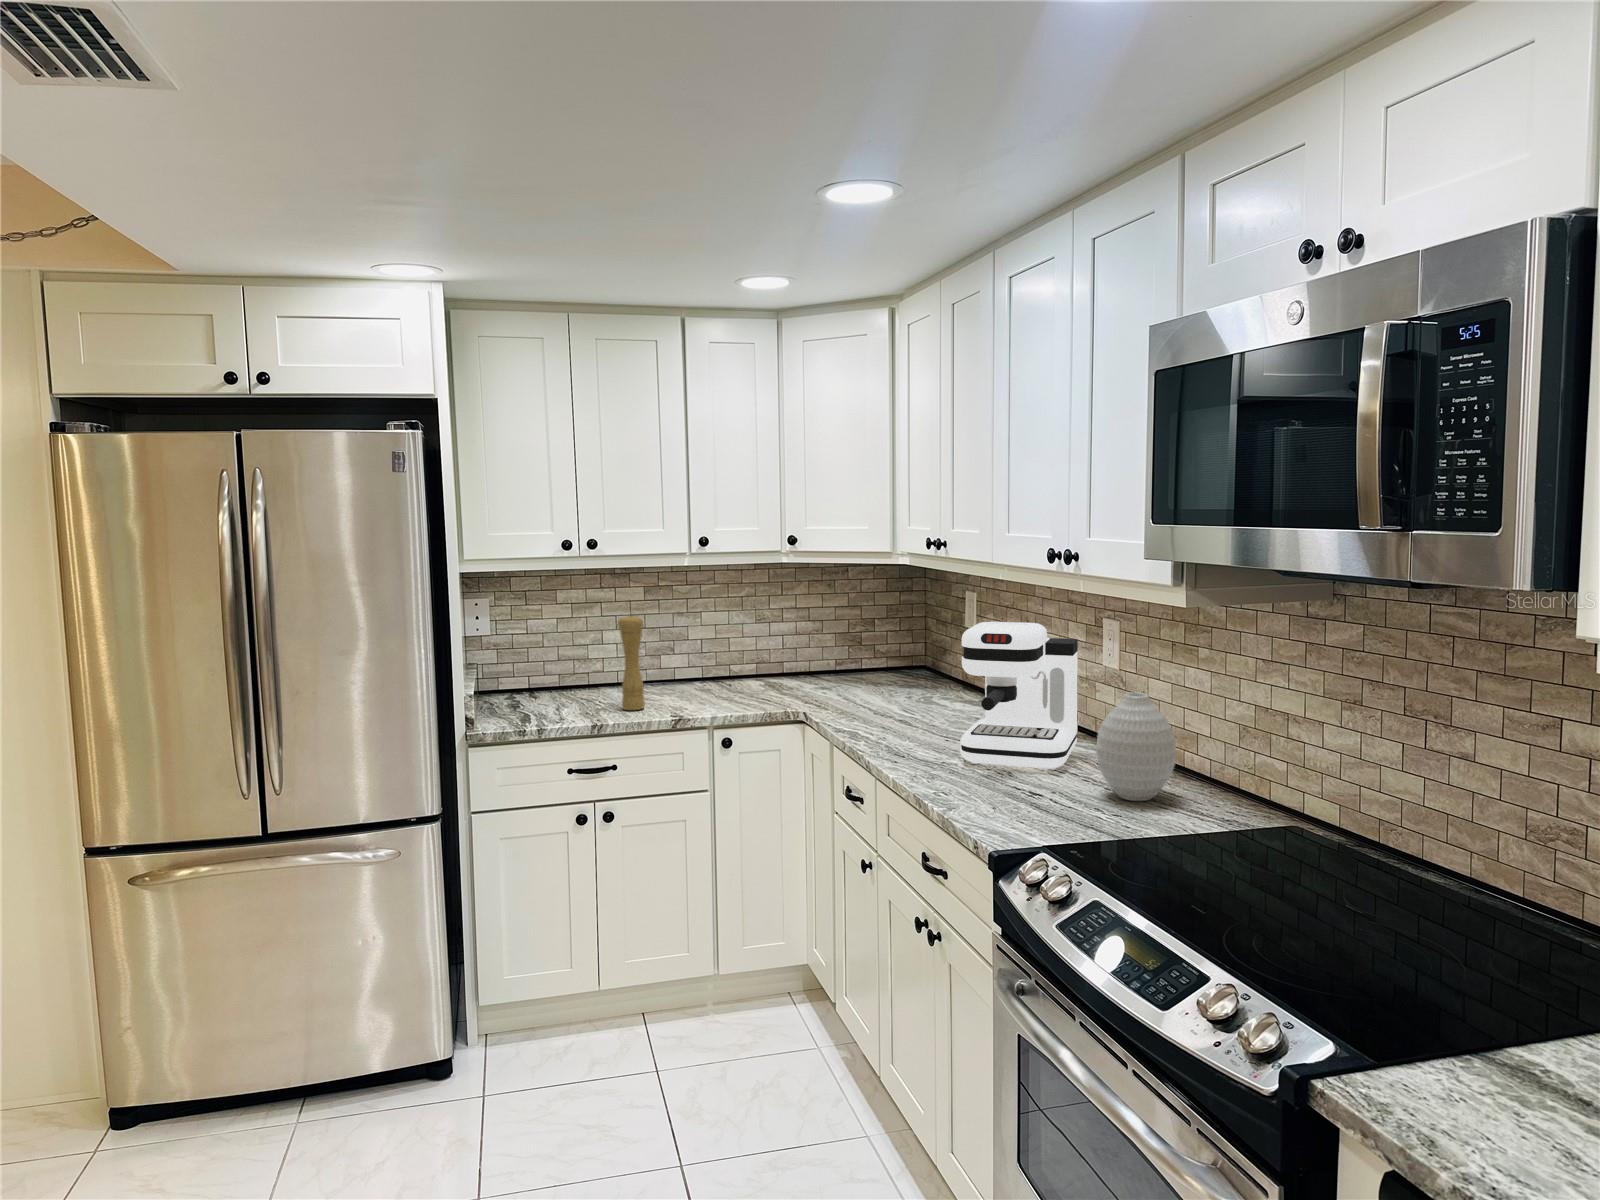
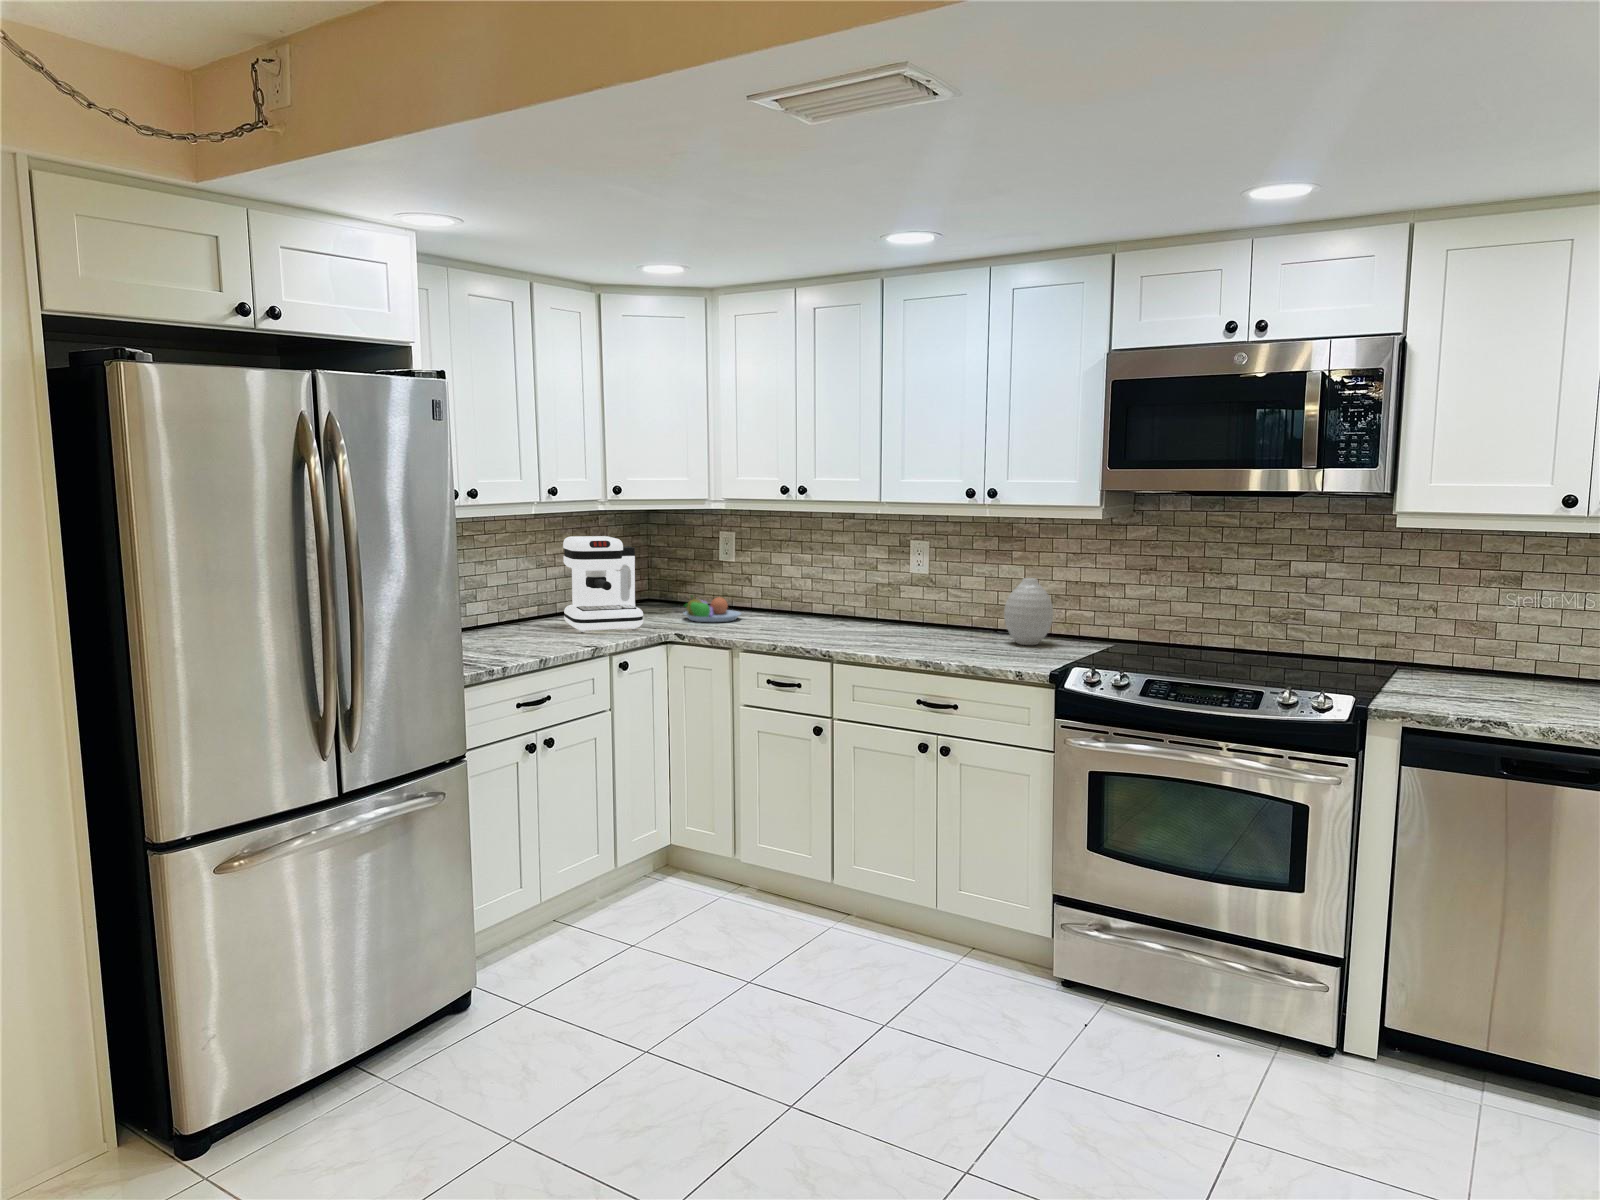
pepper mill: present [618,615,645,710] -> none [516,553,540,647]
coffee maker: present [960,622,1078,770] -> present [563,536,643,632]
fruit bowl: none [854,668,933,705] -> present [684,596,741,622]

